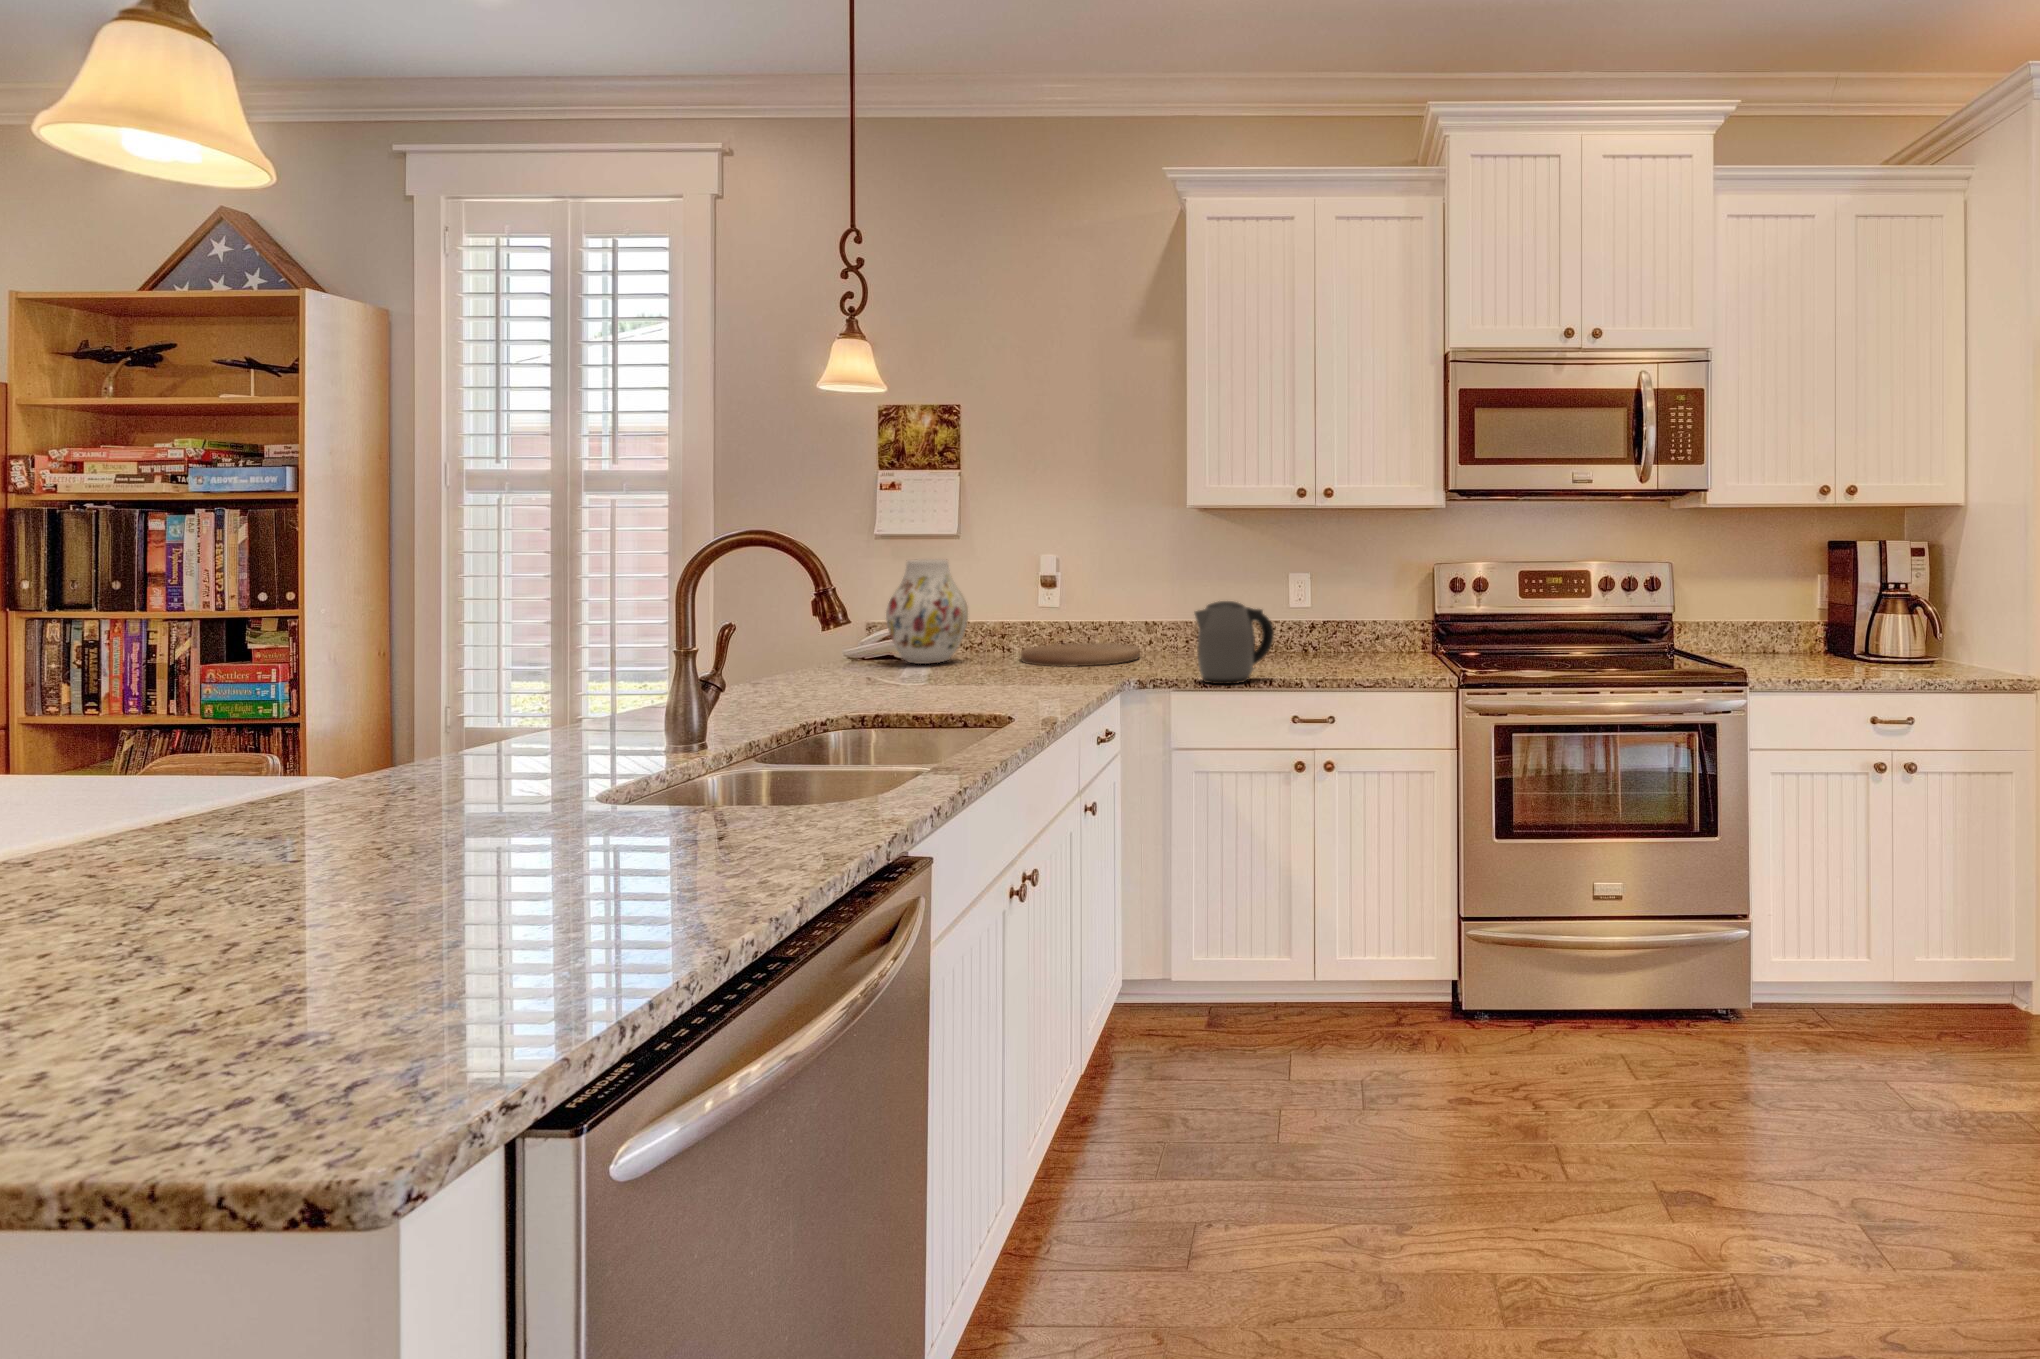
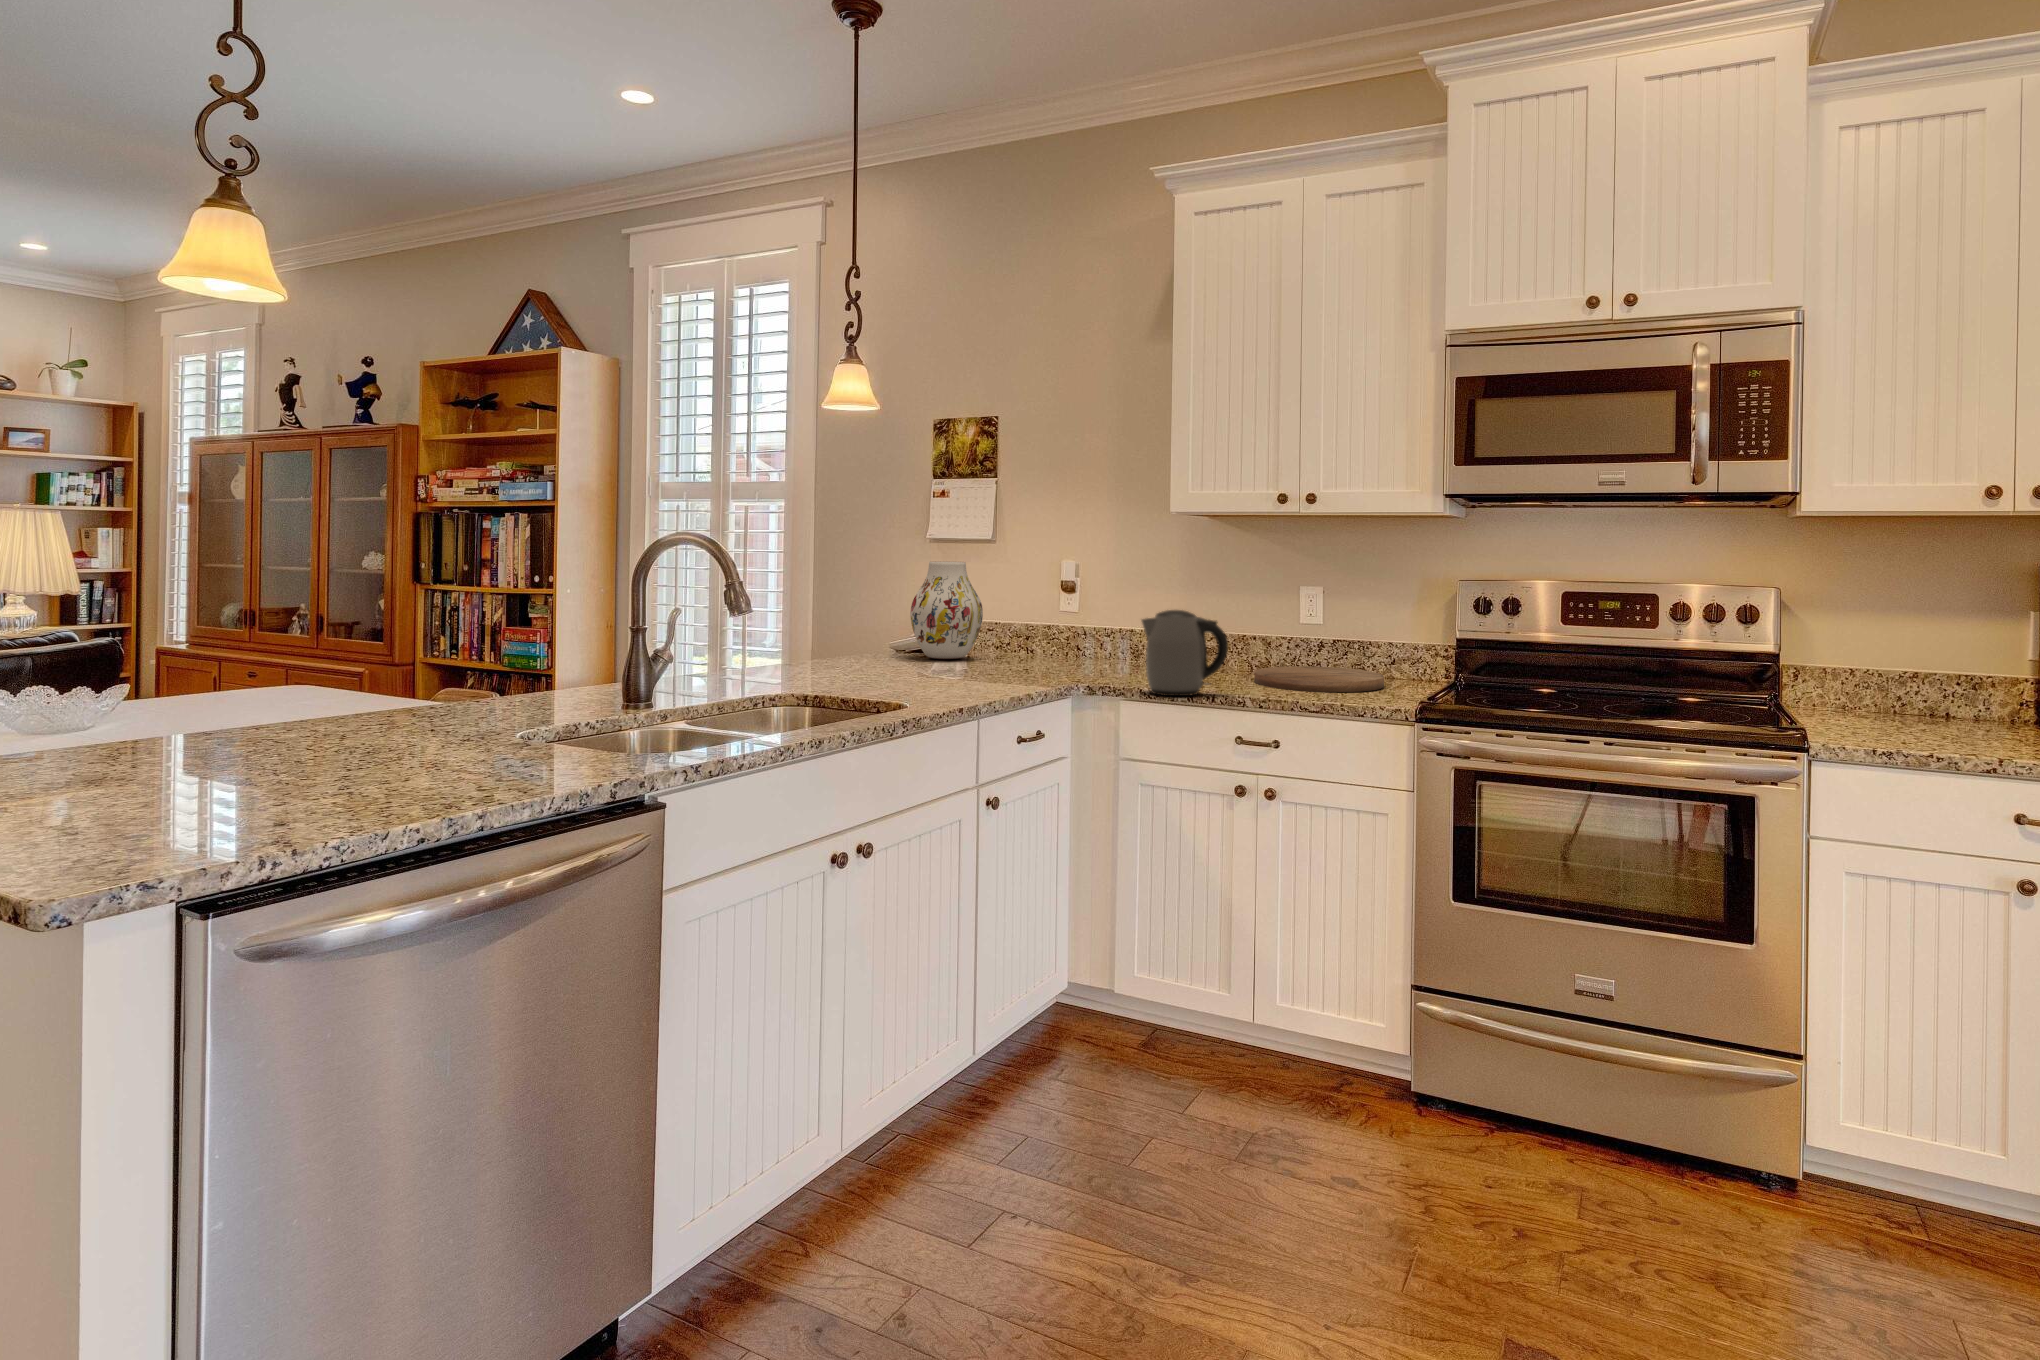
cutting board: present [1021,643,1140,666] -> present [1254,666,1384,692]

